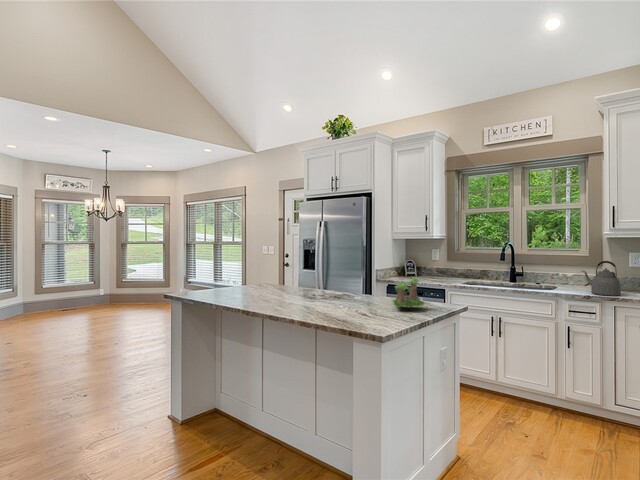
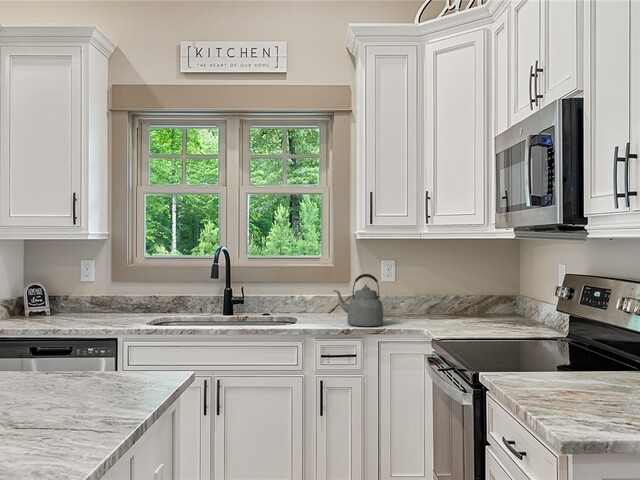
plant: present [393,278,424,307] -> none [37,294,120,400]

